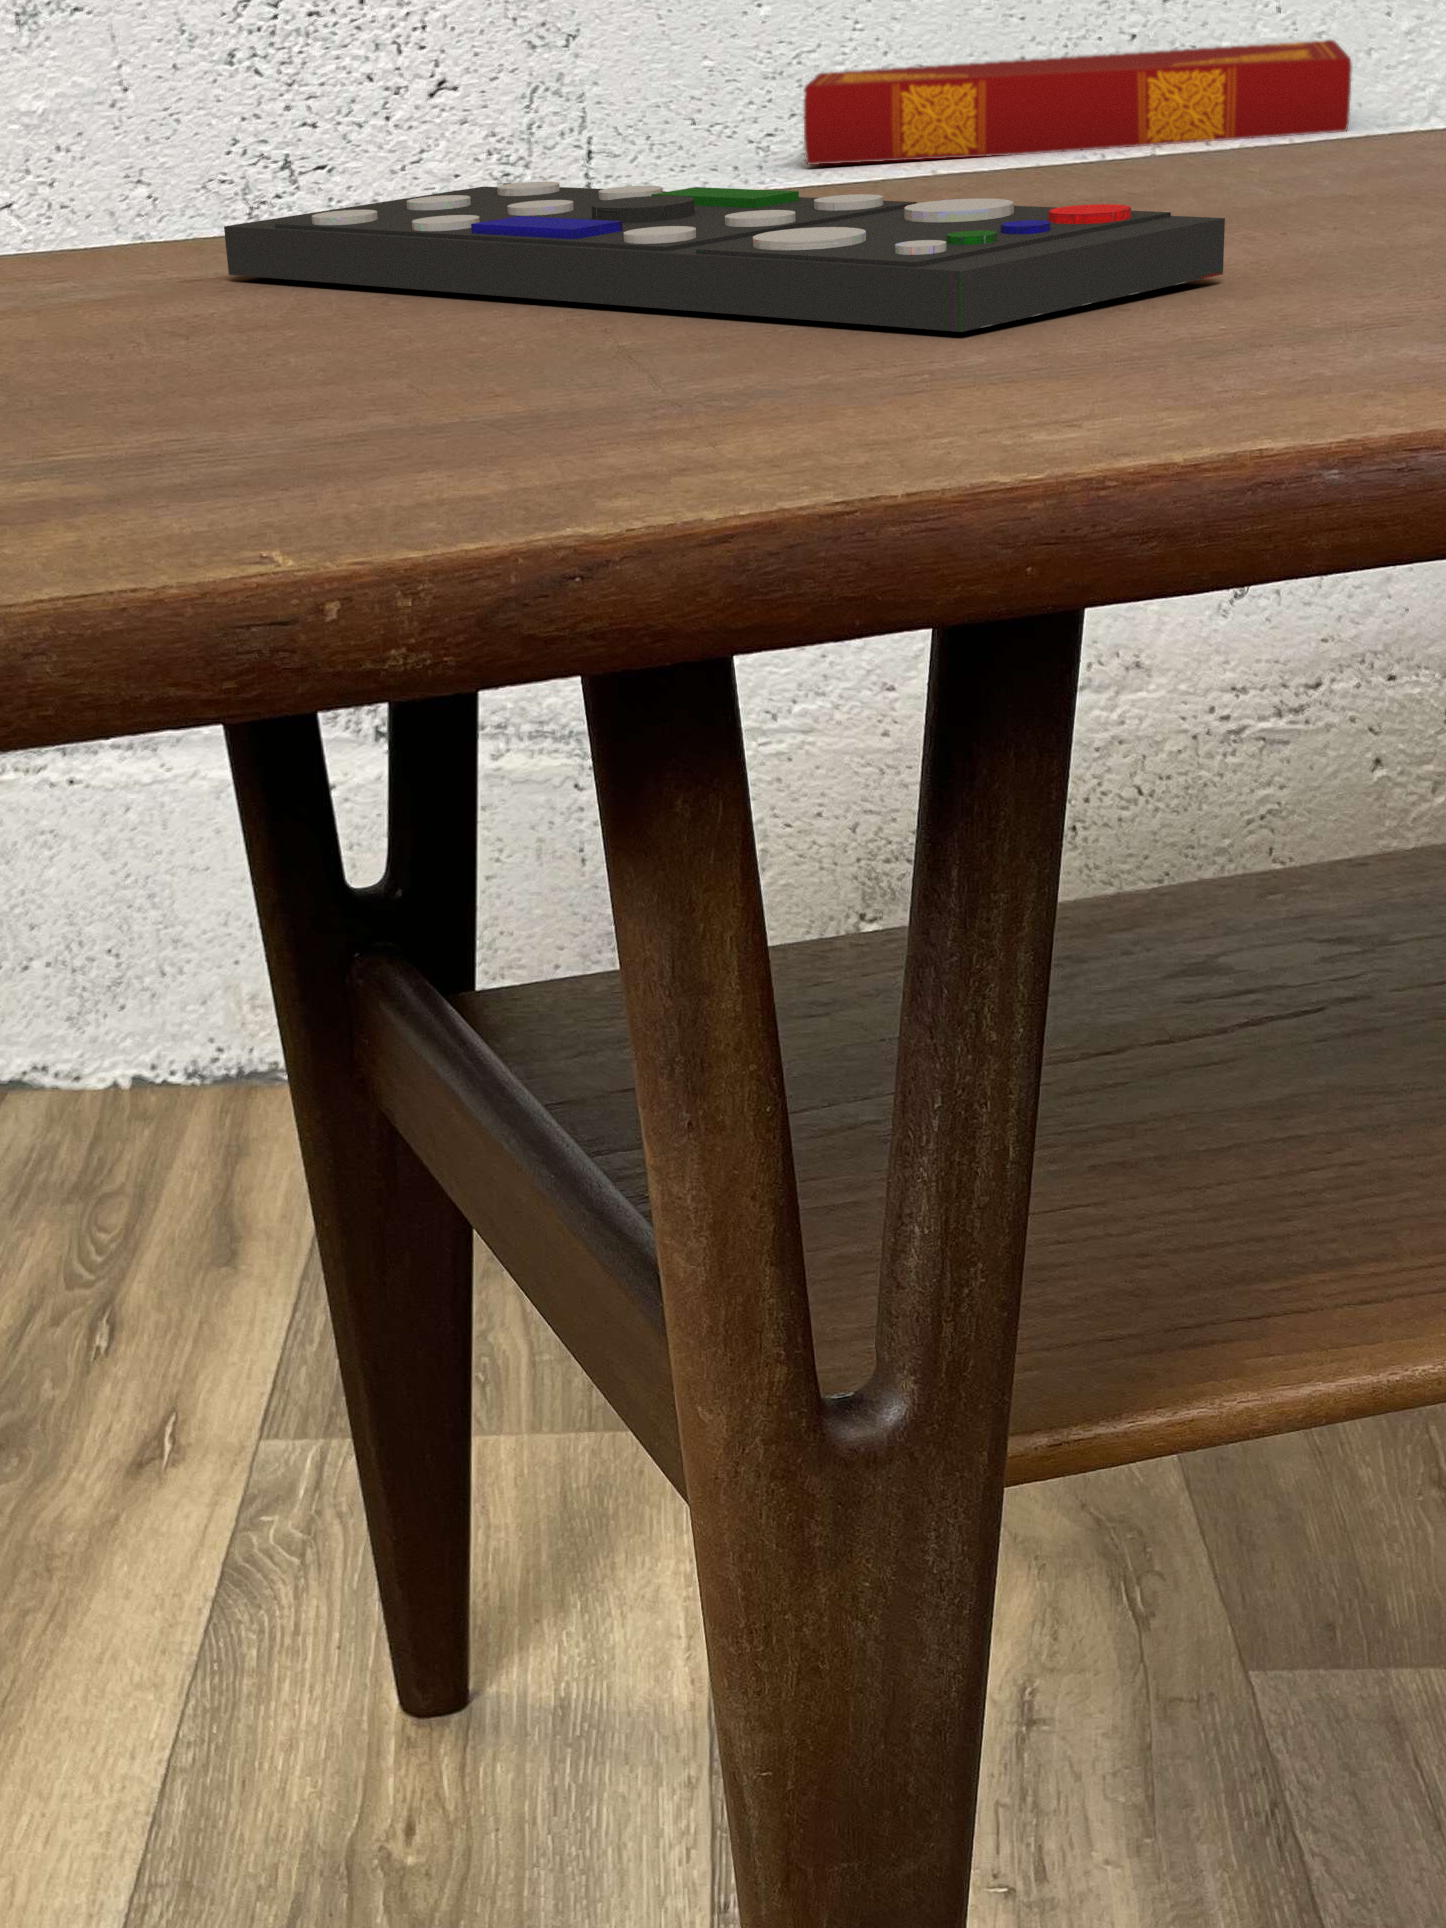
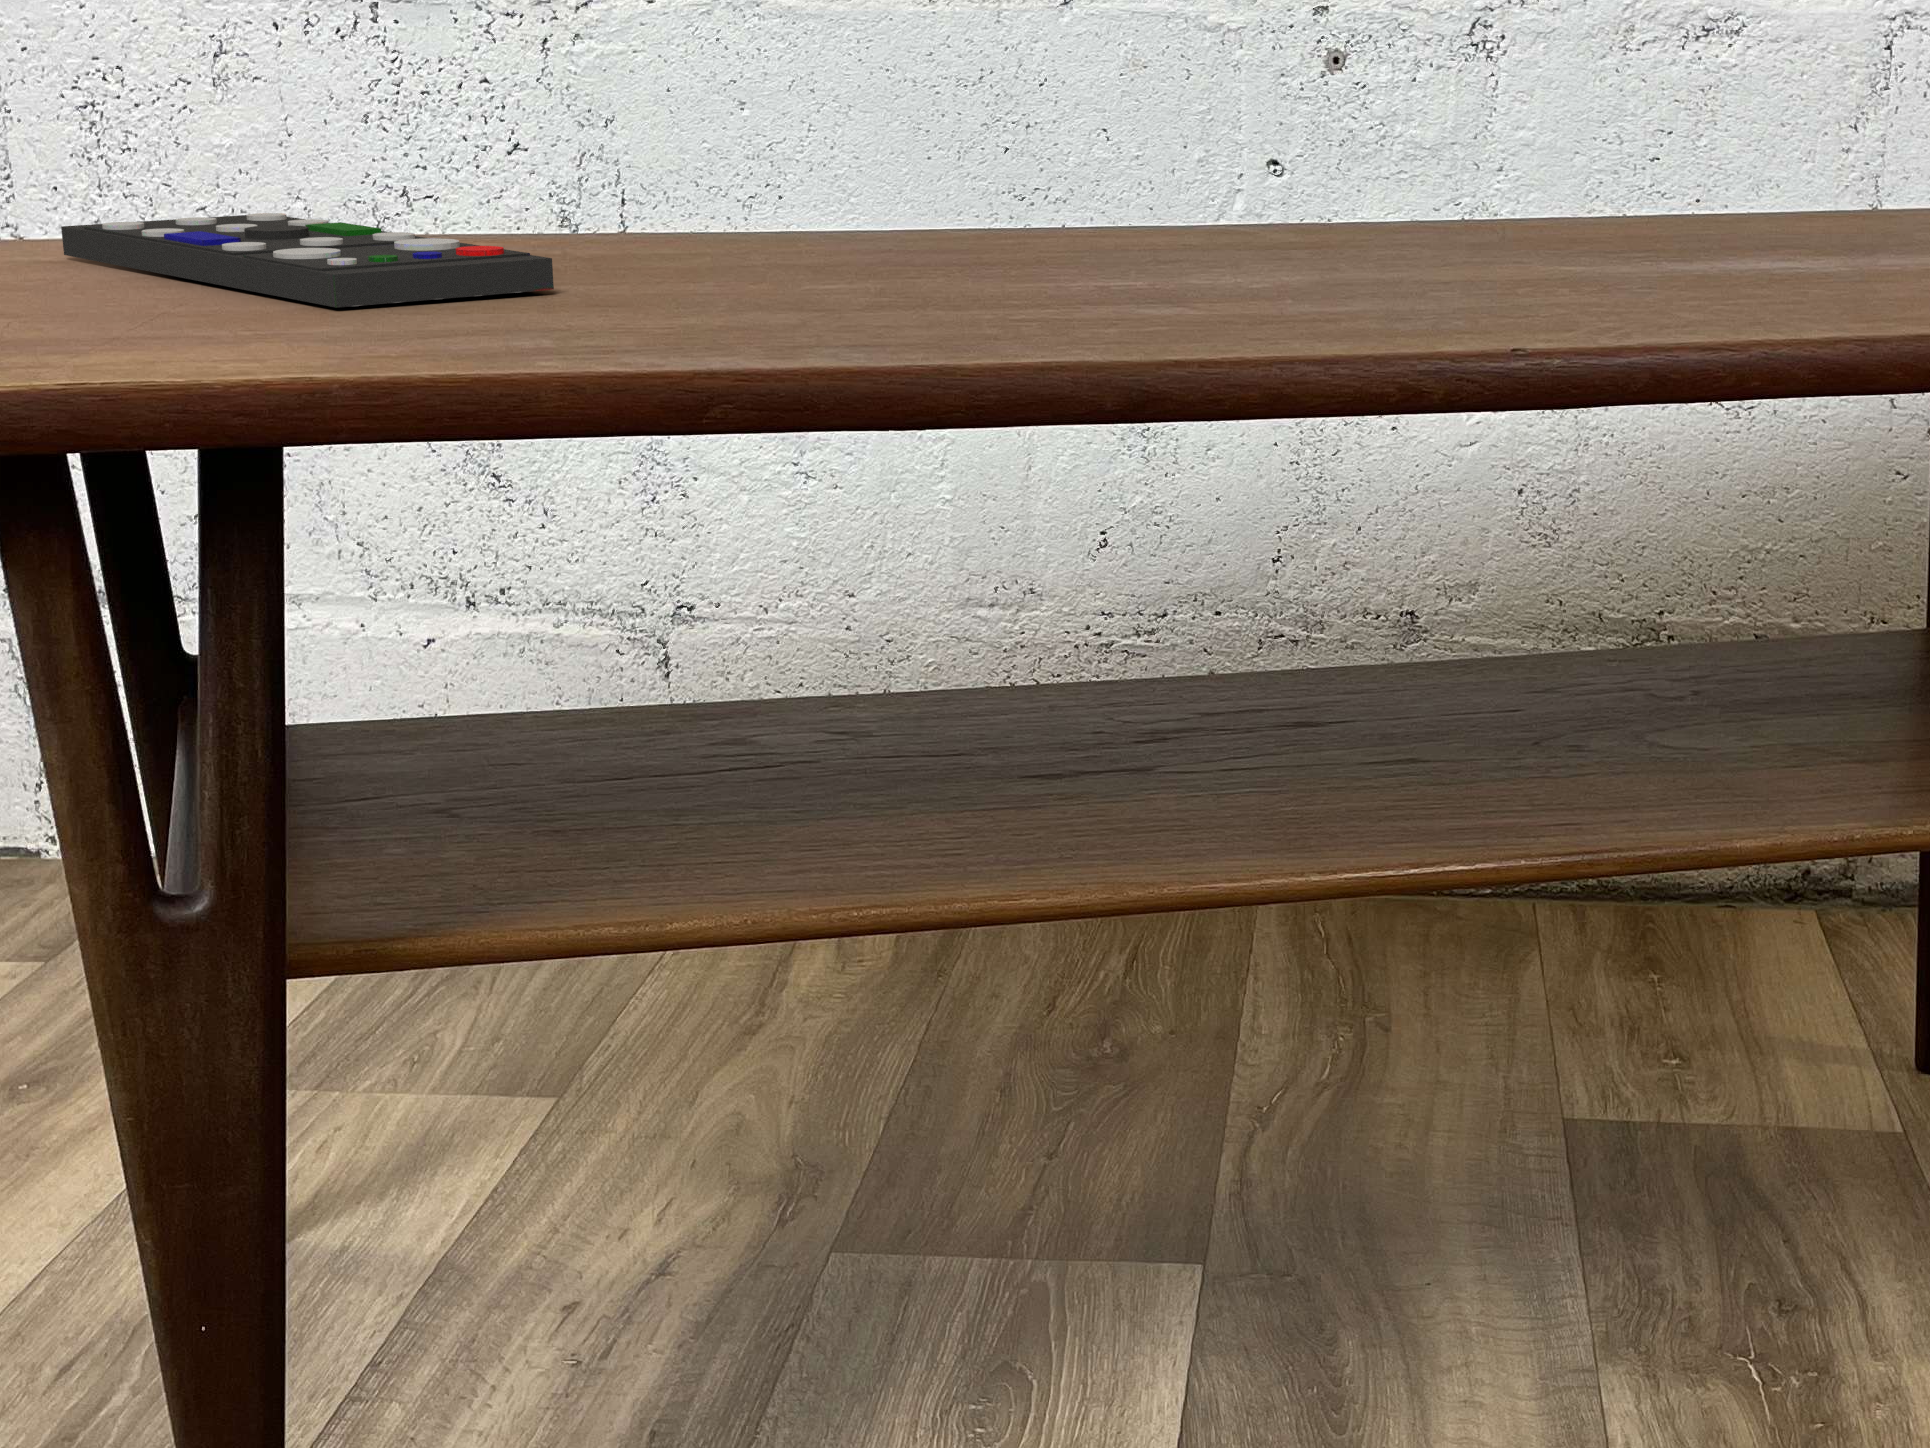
hardback book: present [804,40,1352,165] -> none [739,148,1159,225]

